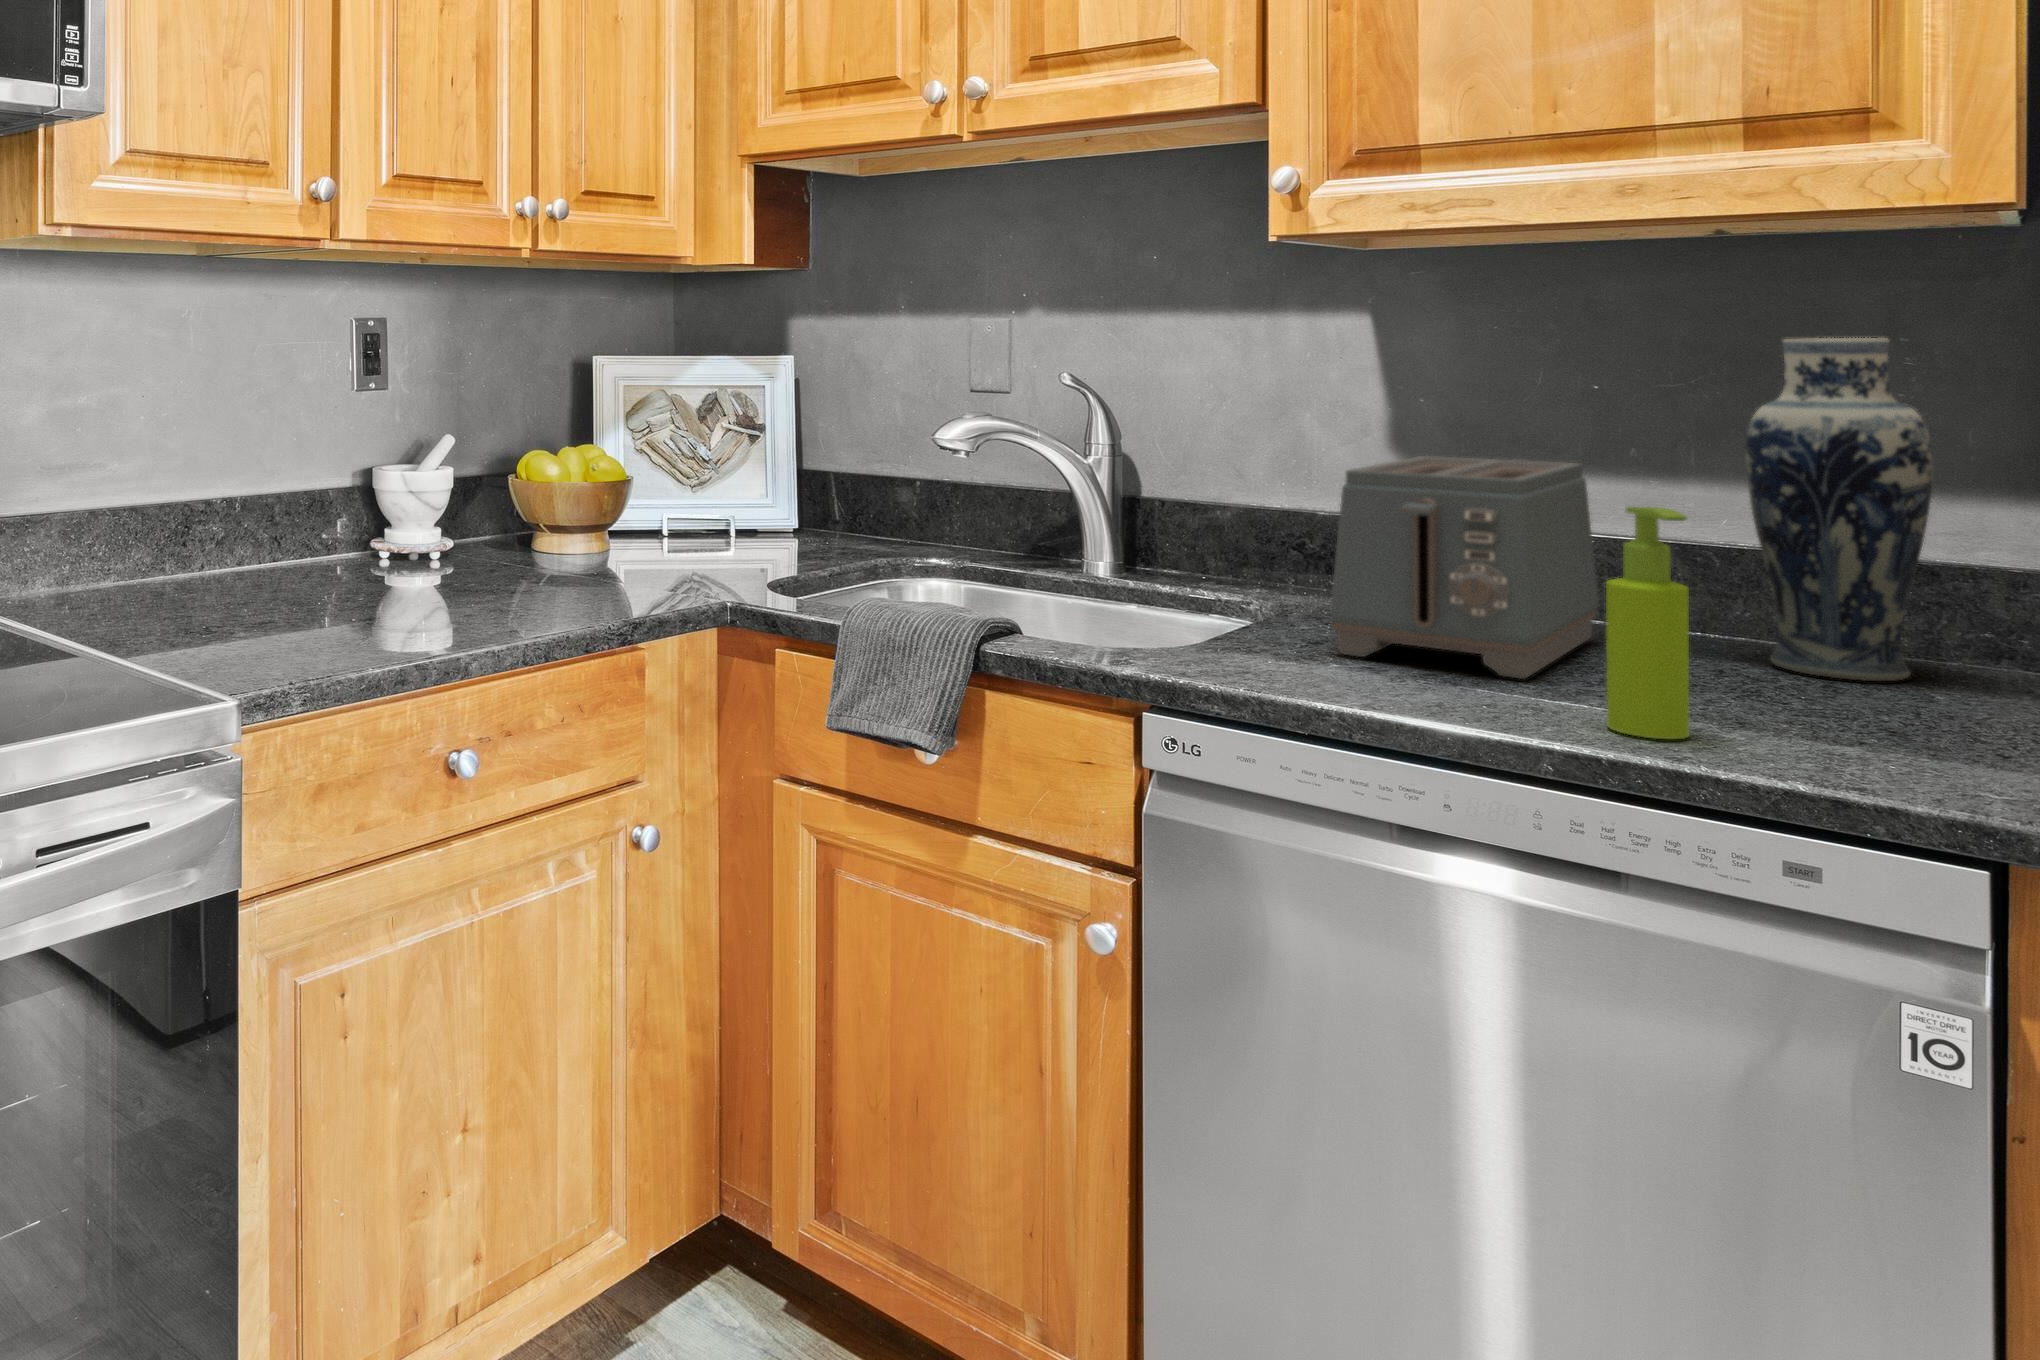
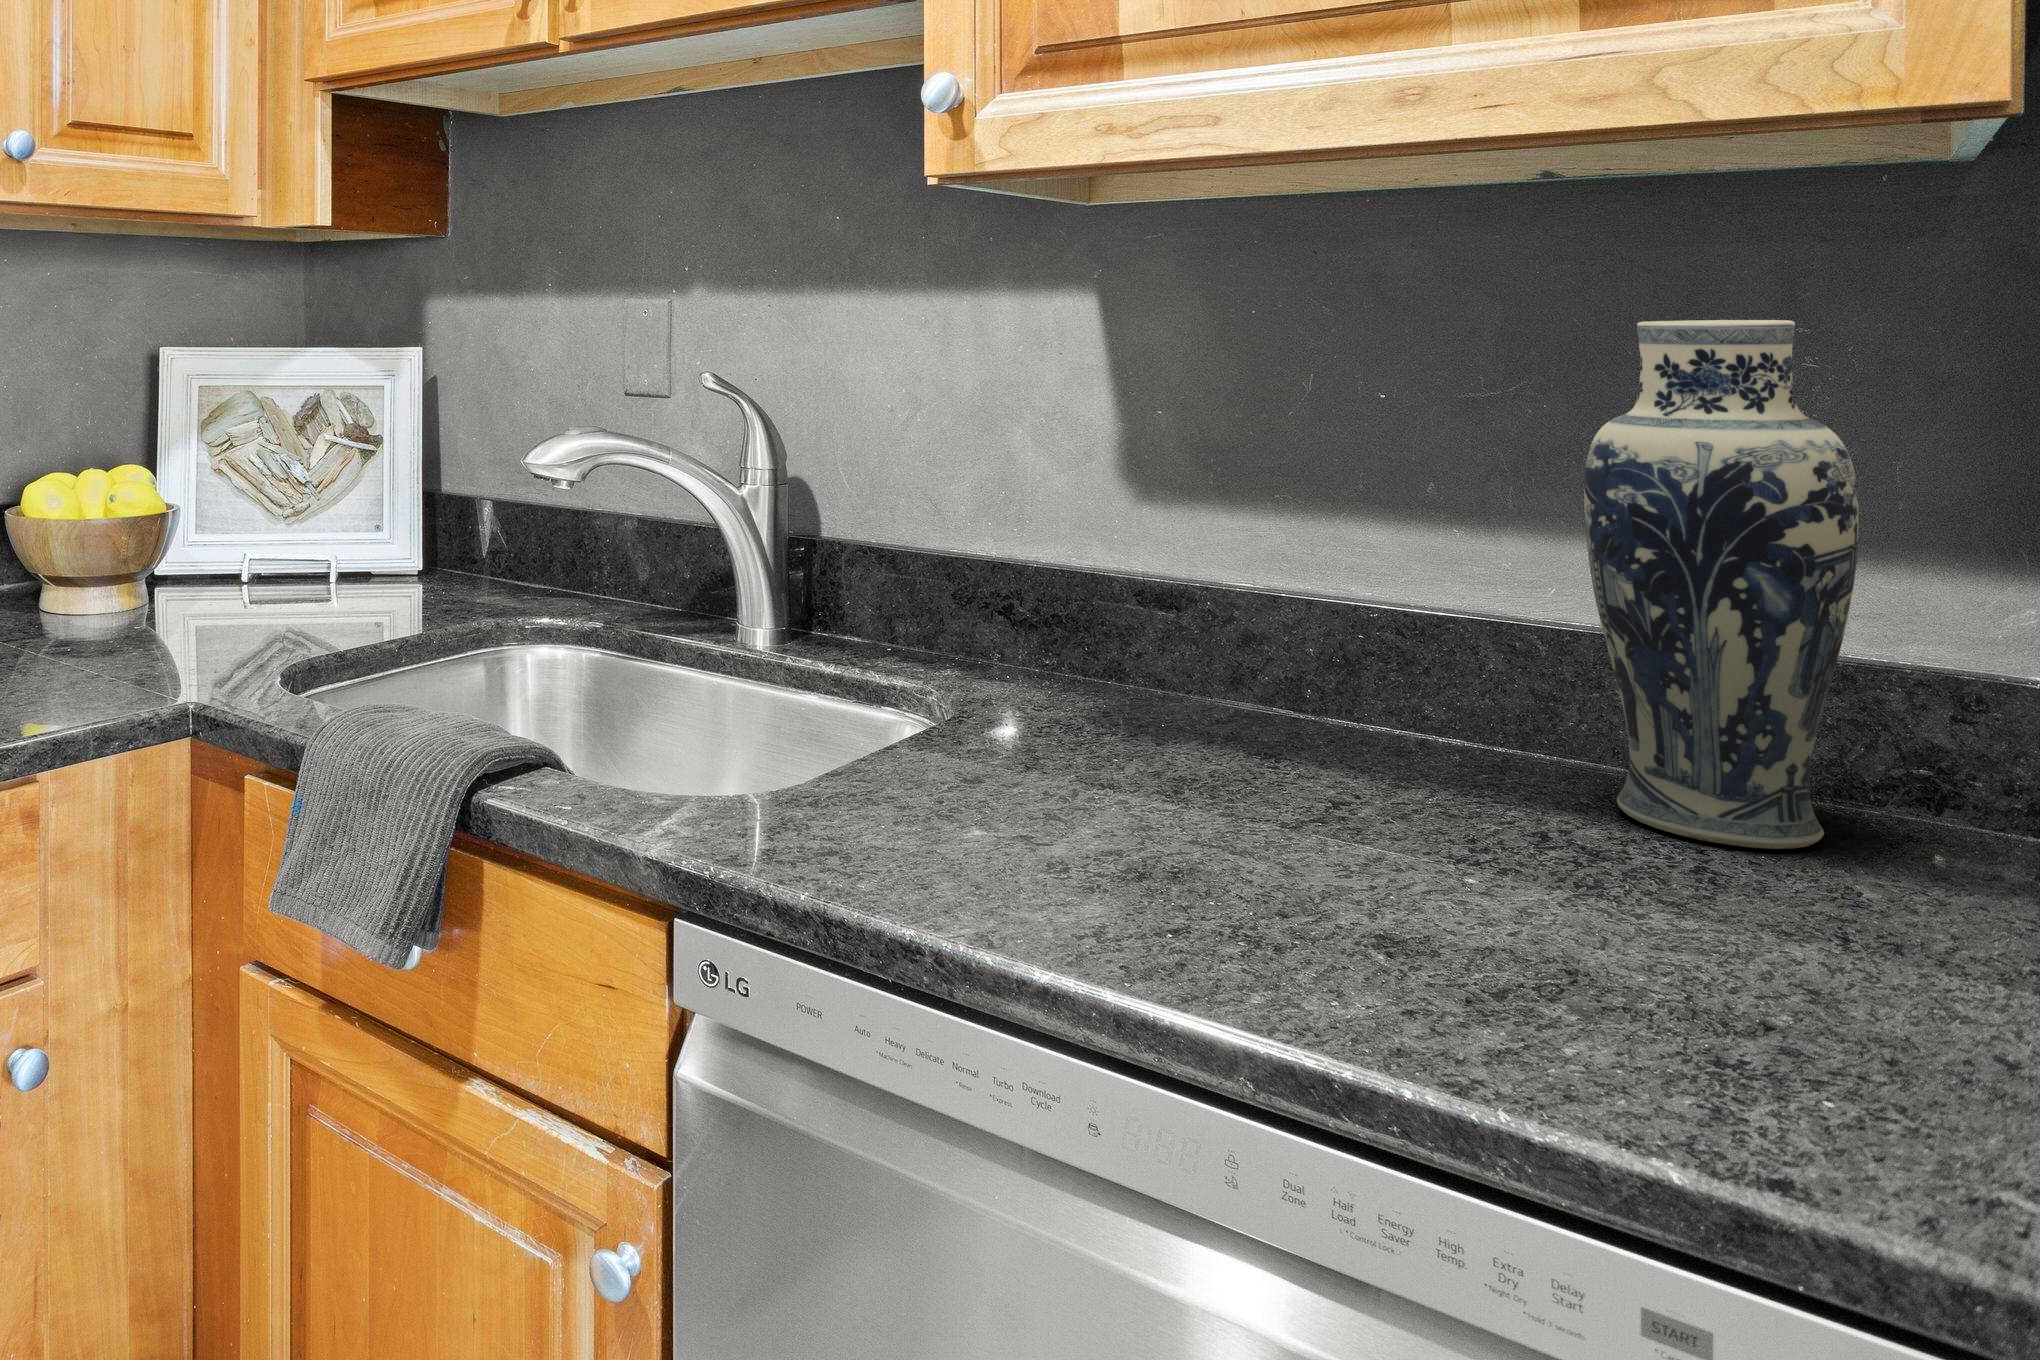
toaster: present [1330,456,1599,679] -> none [980,489,1378,858]
soap dispenser: present [1606,507,1689,739] -> none [1351,617,1485,1031]

